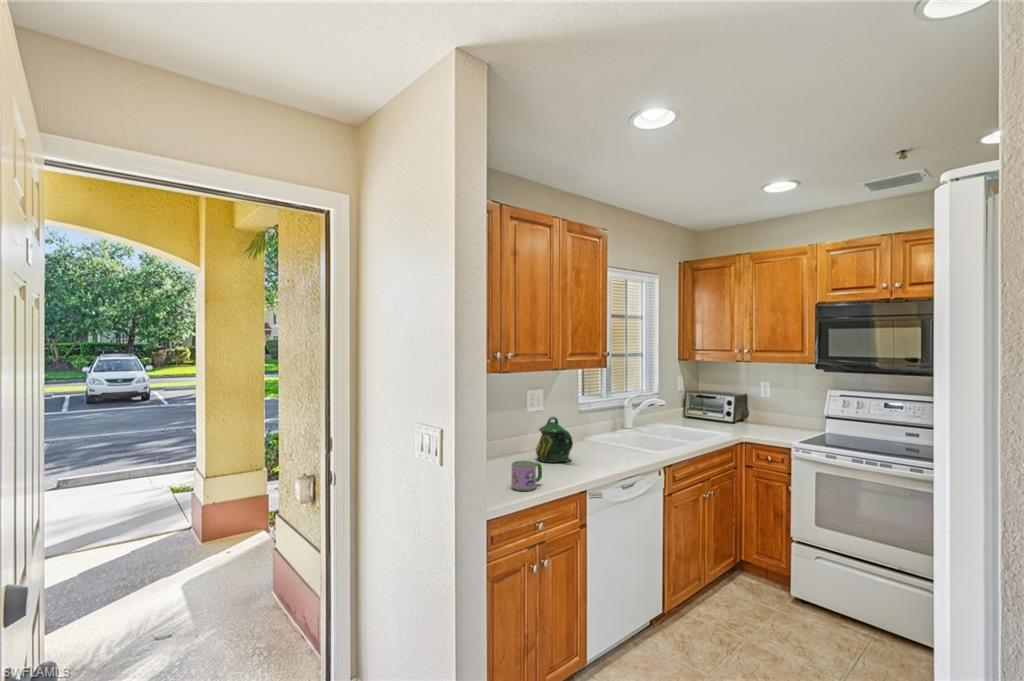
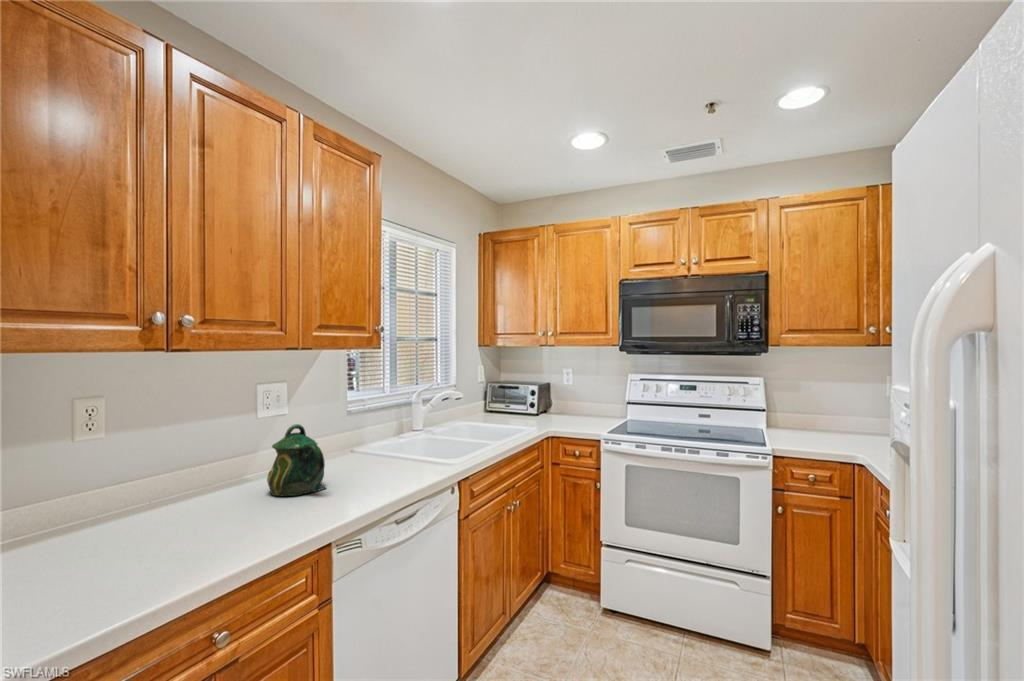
mug: present [511,461,542,491] -> none [185,509,253,569]

